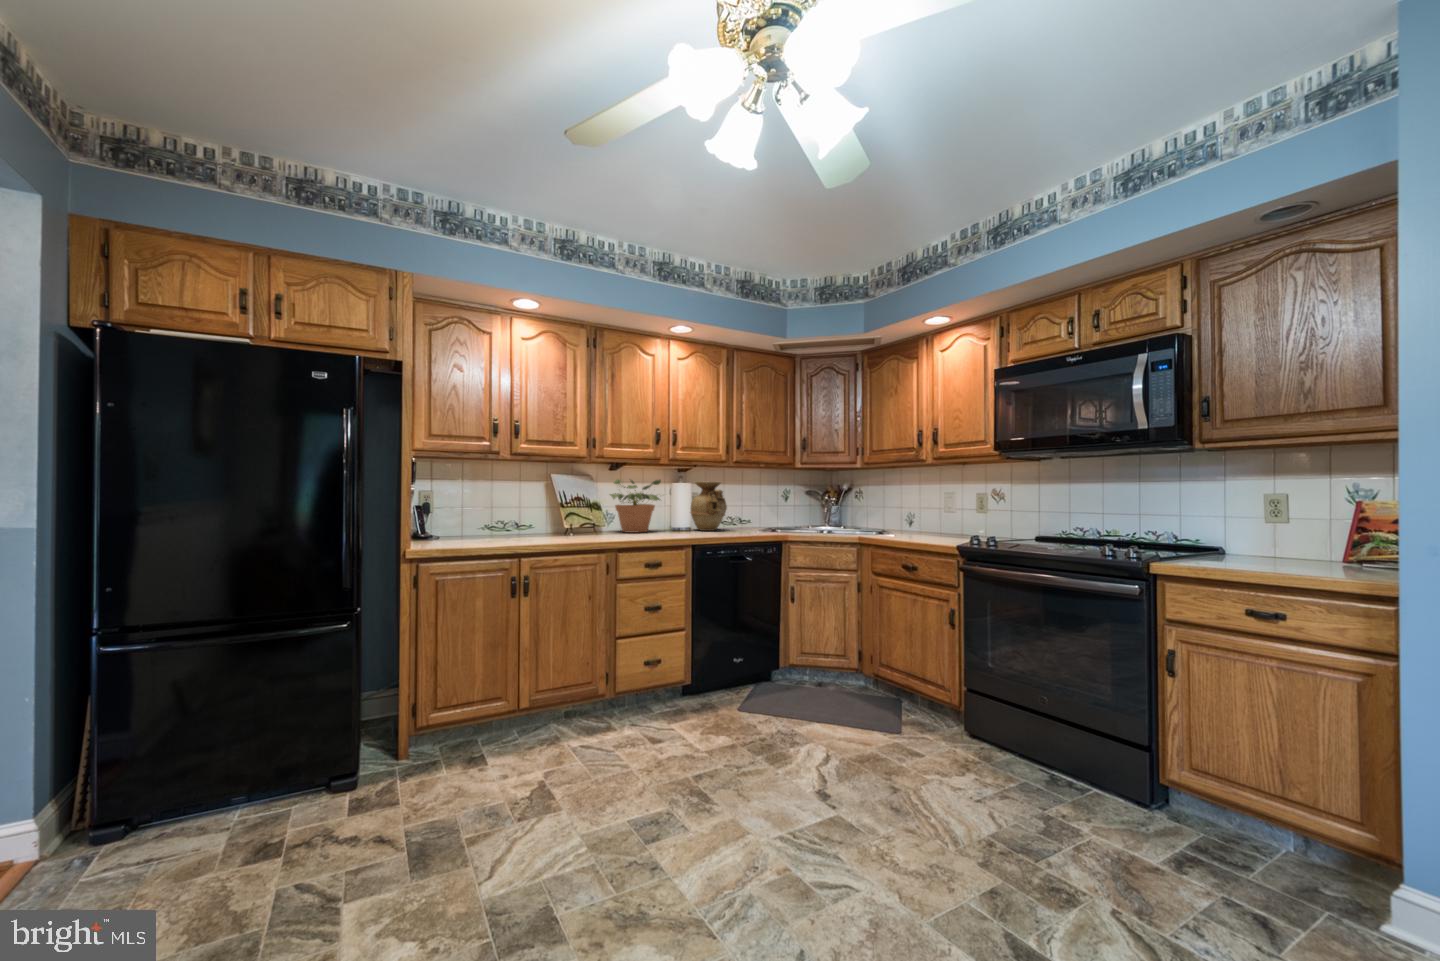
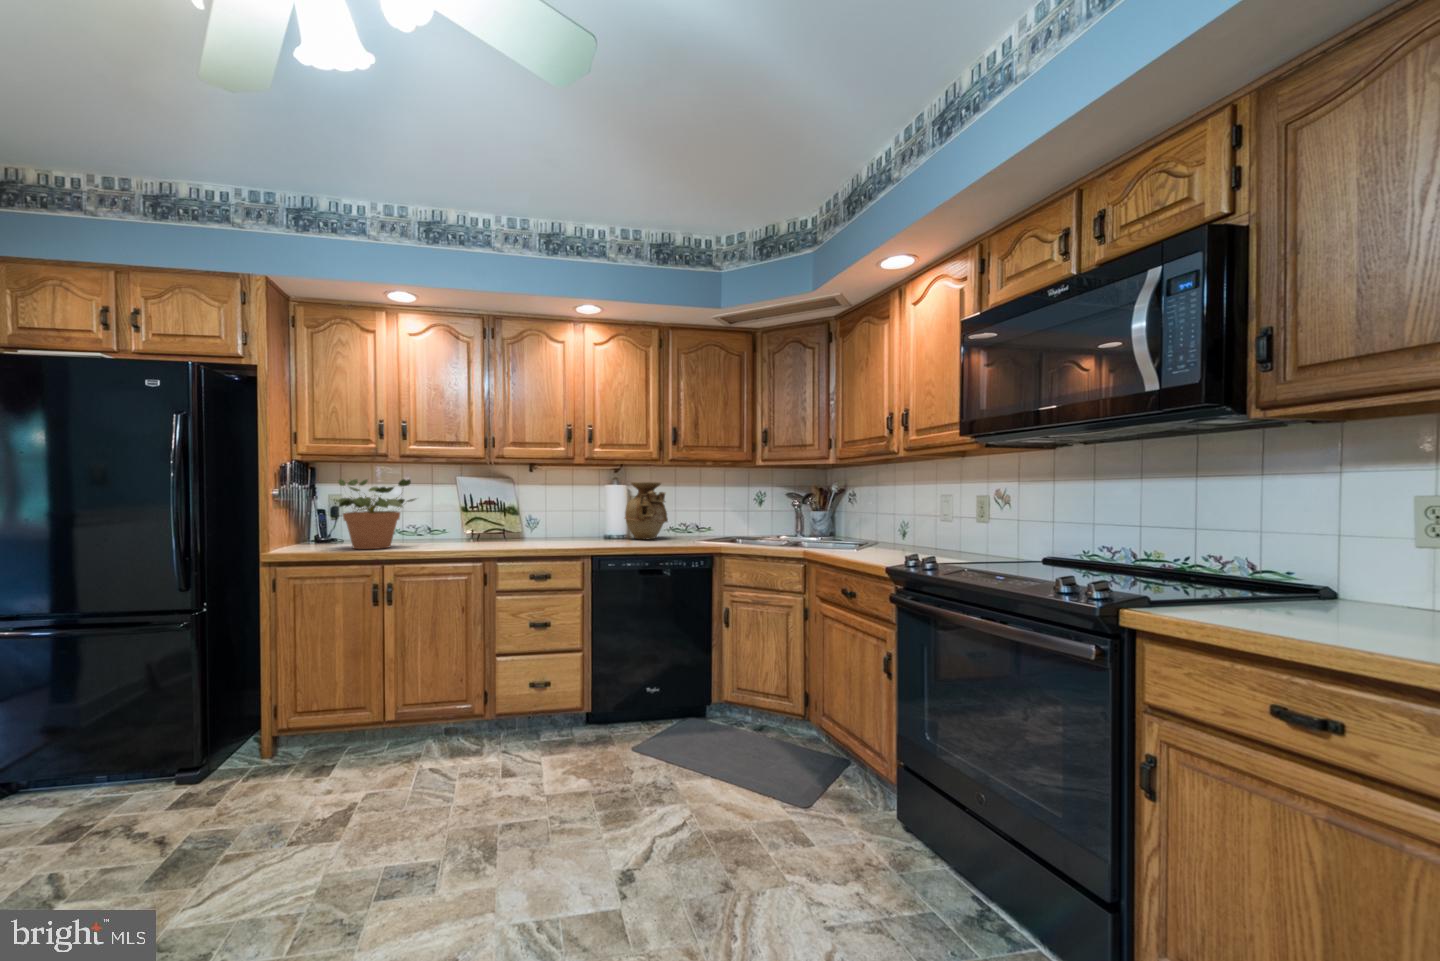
potted plant: present [610,479,661,533] -> present [337,479,416,549]

